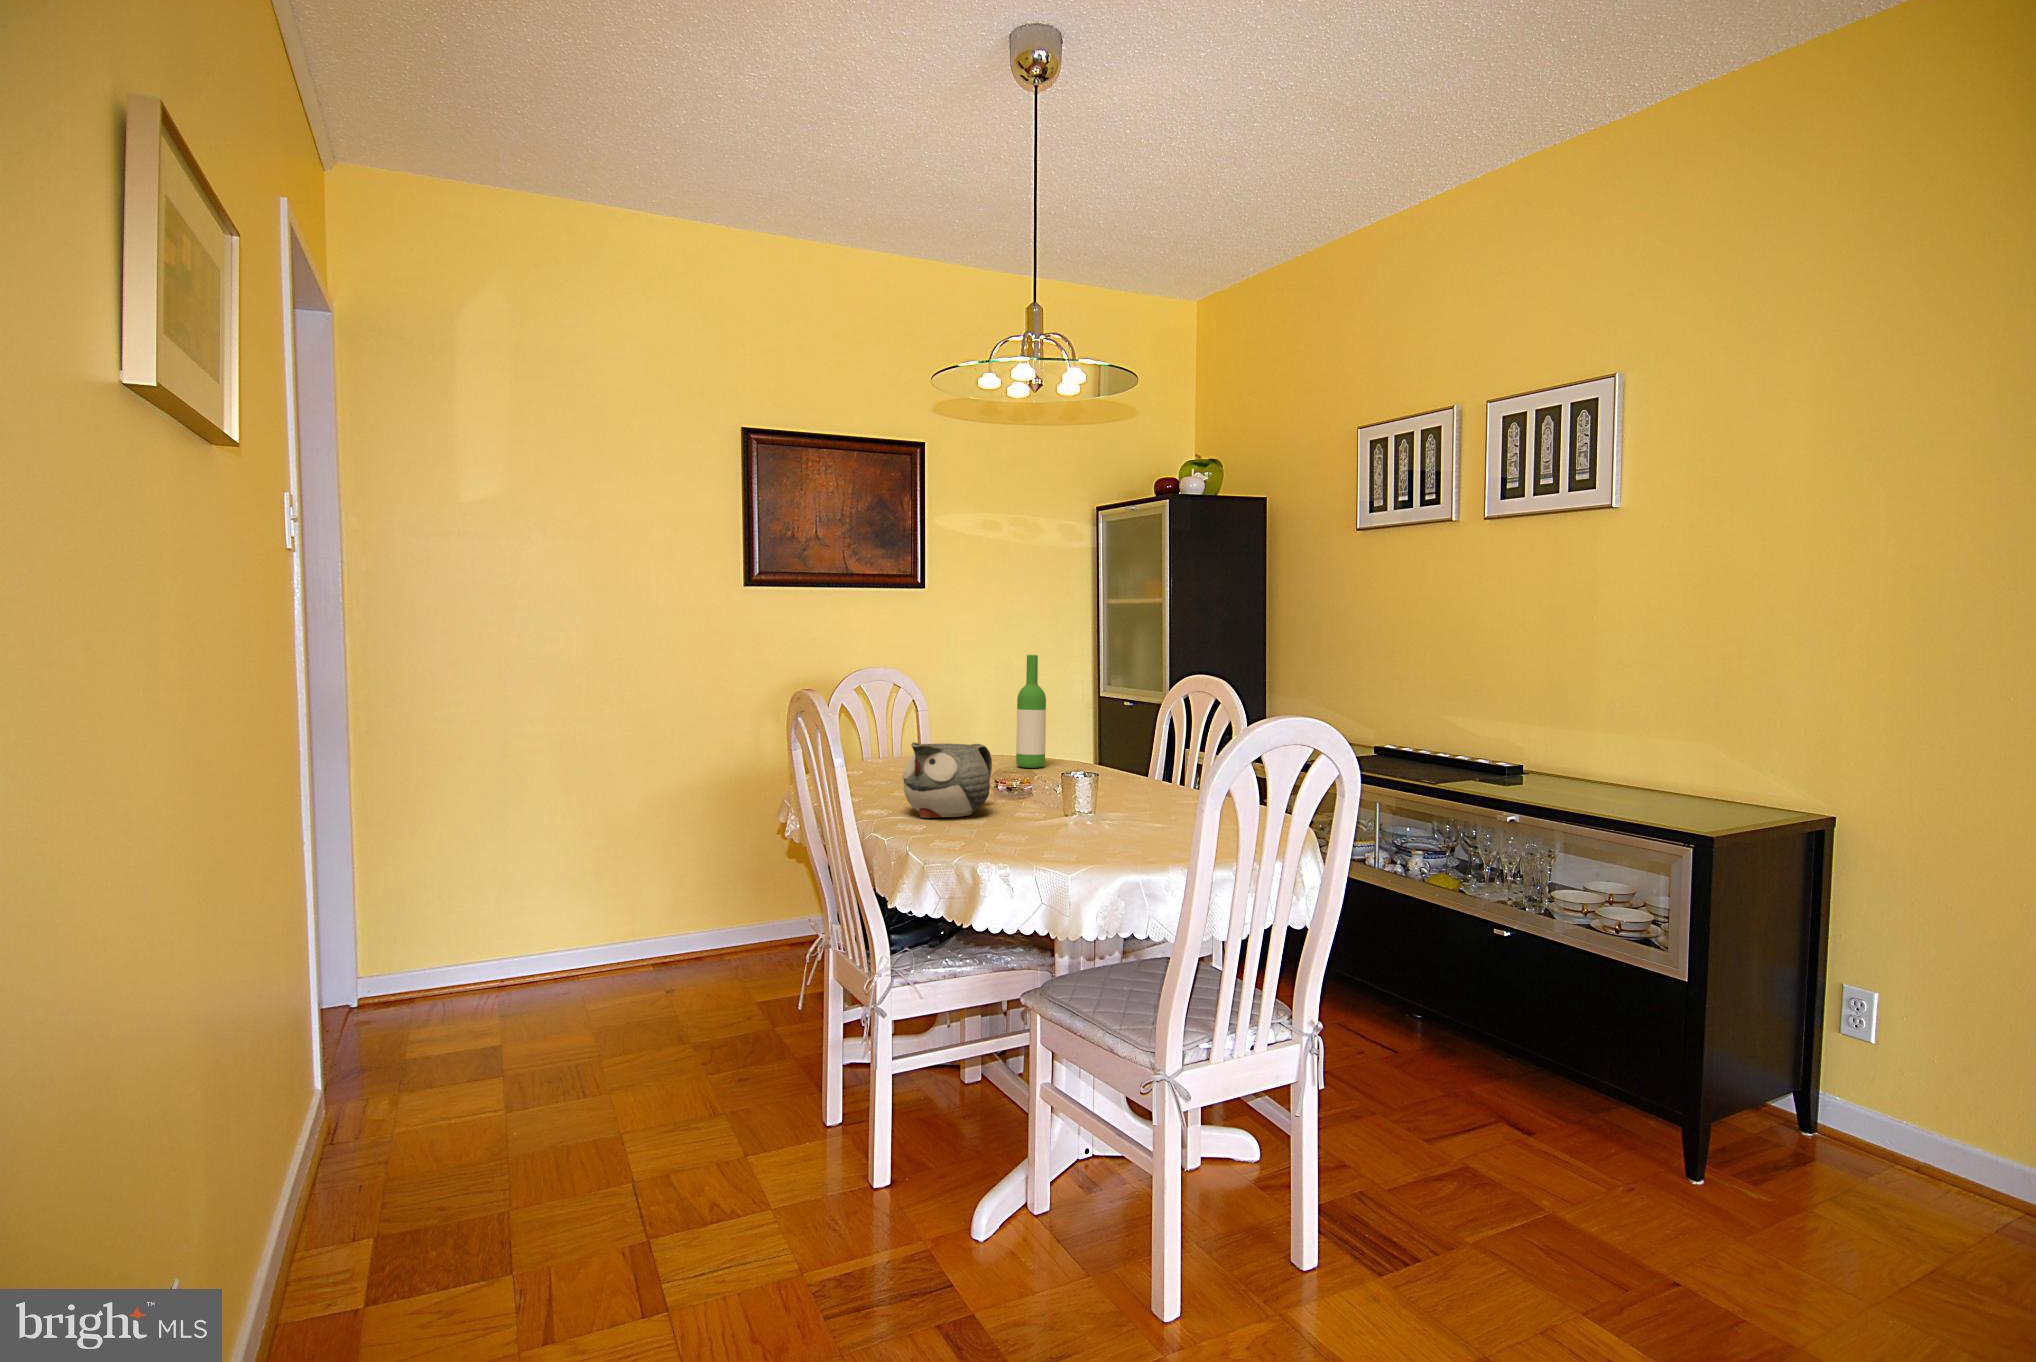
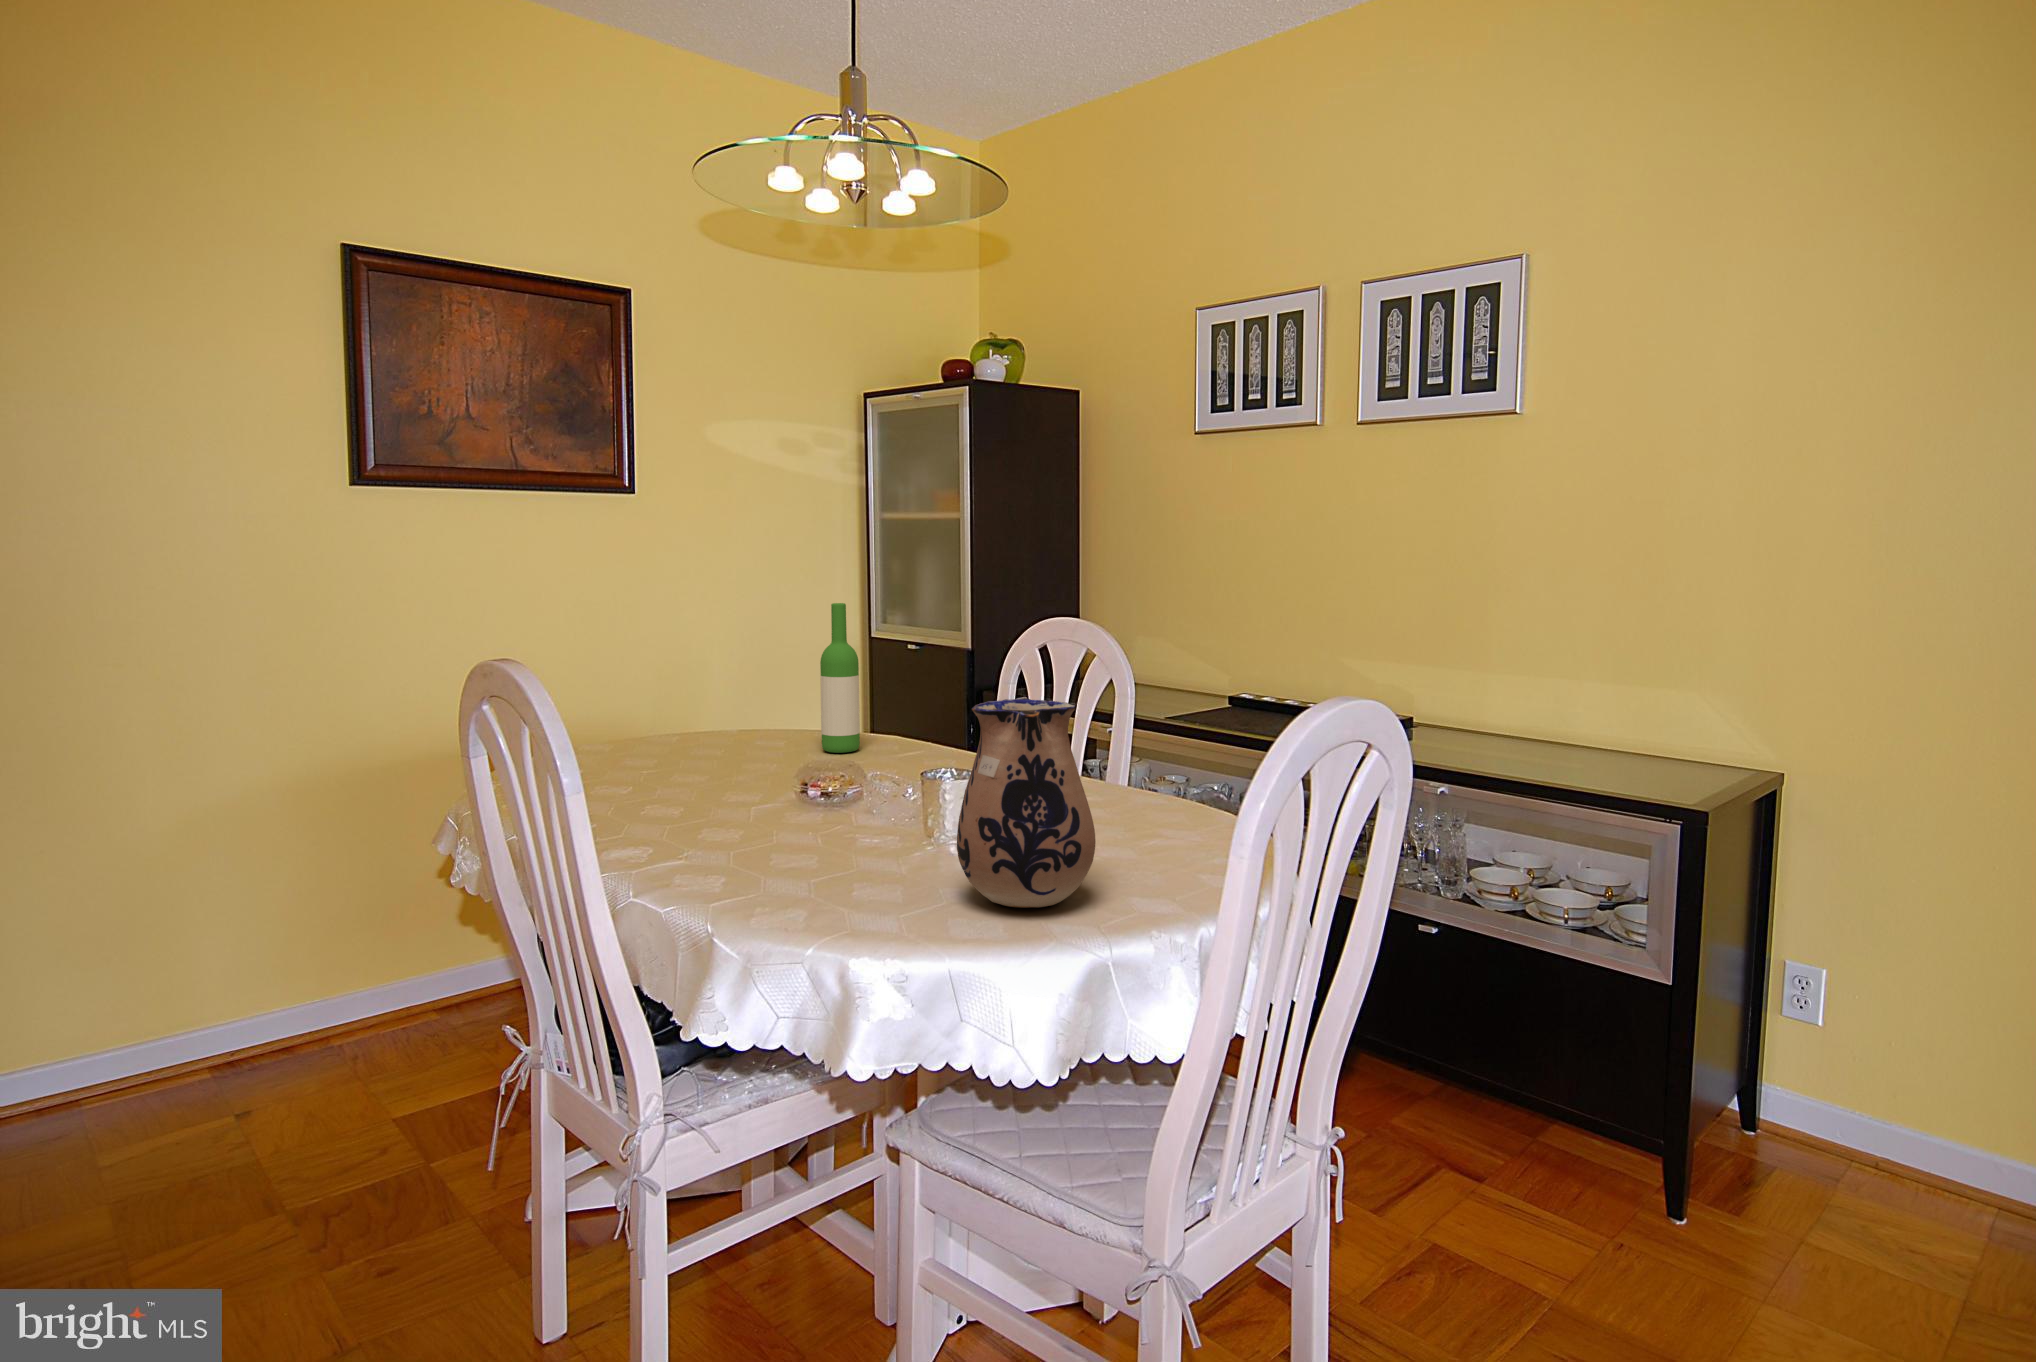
ceramic pitcher: none [1049,704,1149,851] -> present [957,697,1096,908]
teapot: present [903,742,992,818] -> none [713,746,840,862]

